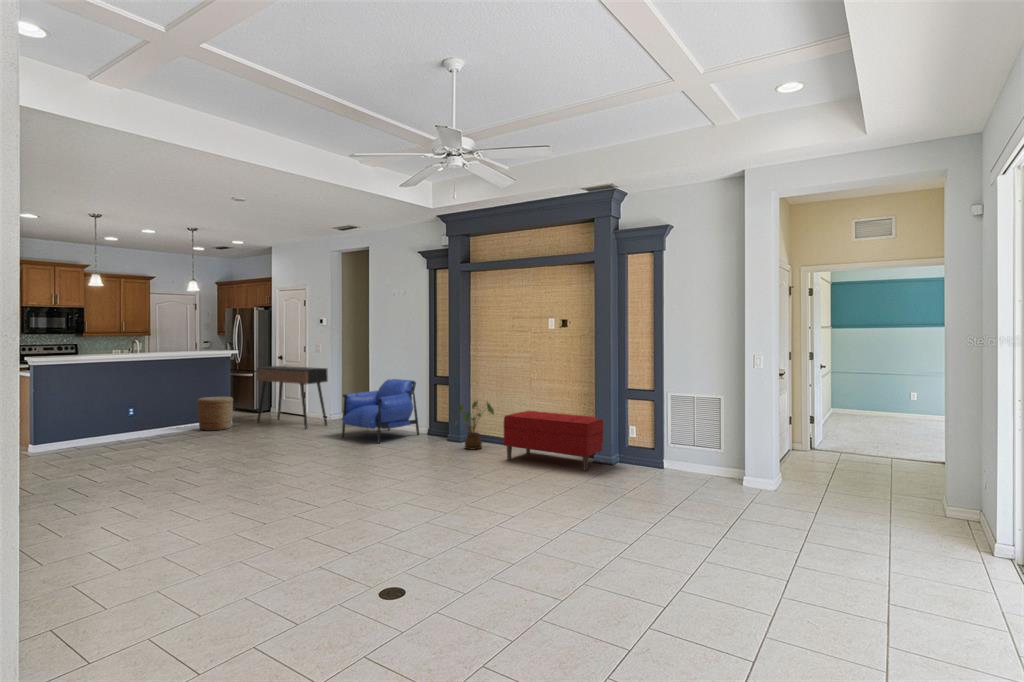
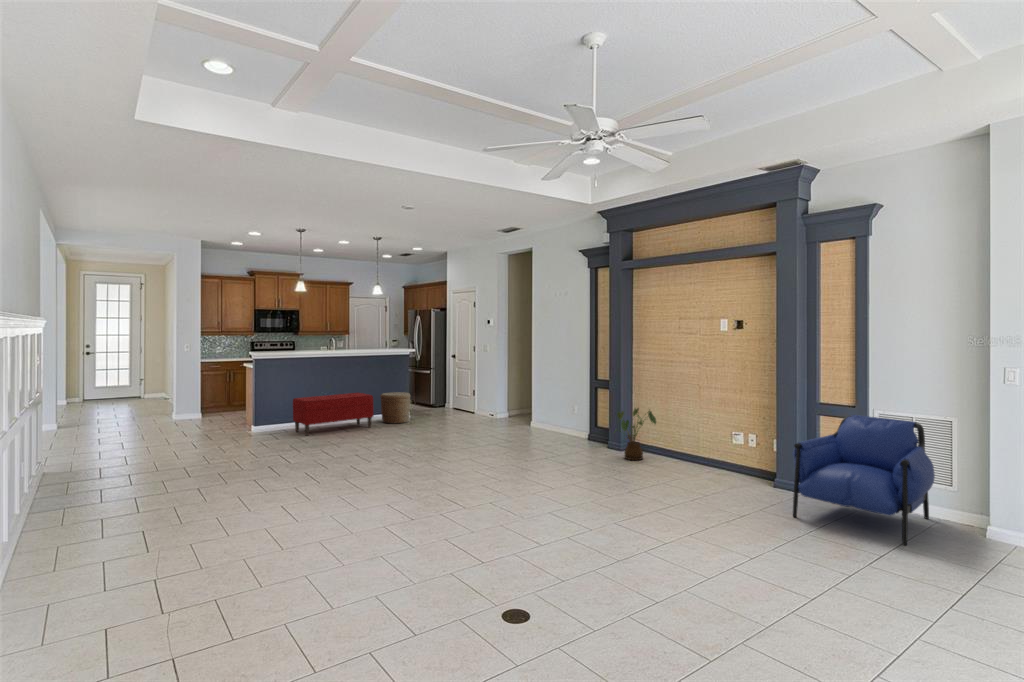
console table: present [257,366,328,429] -> none [431,365,493,426]
armchair: present [342,379,419,444] -> present [792,415,935,545]
bench: present [504,411,604,471] -> present [293,393,373,436]

